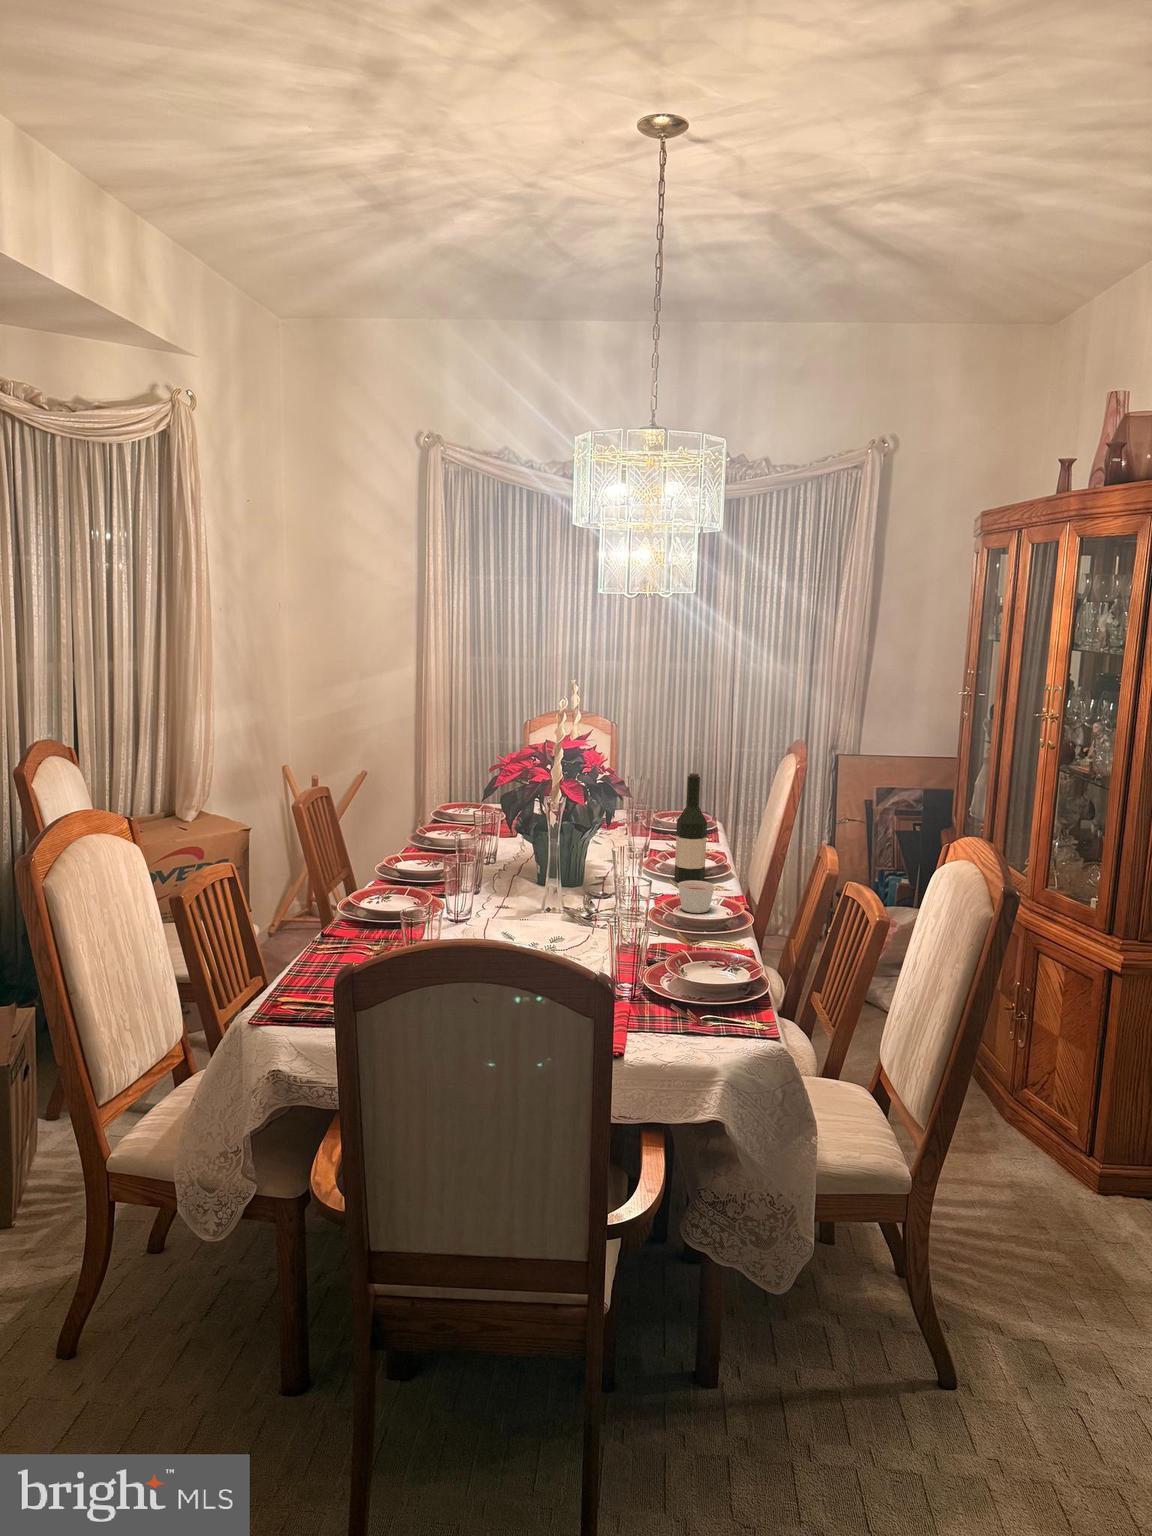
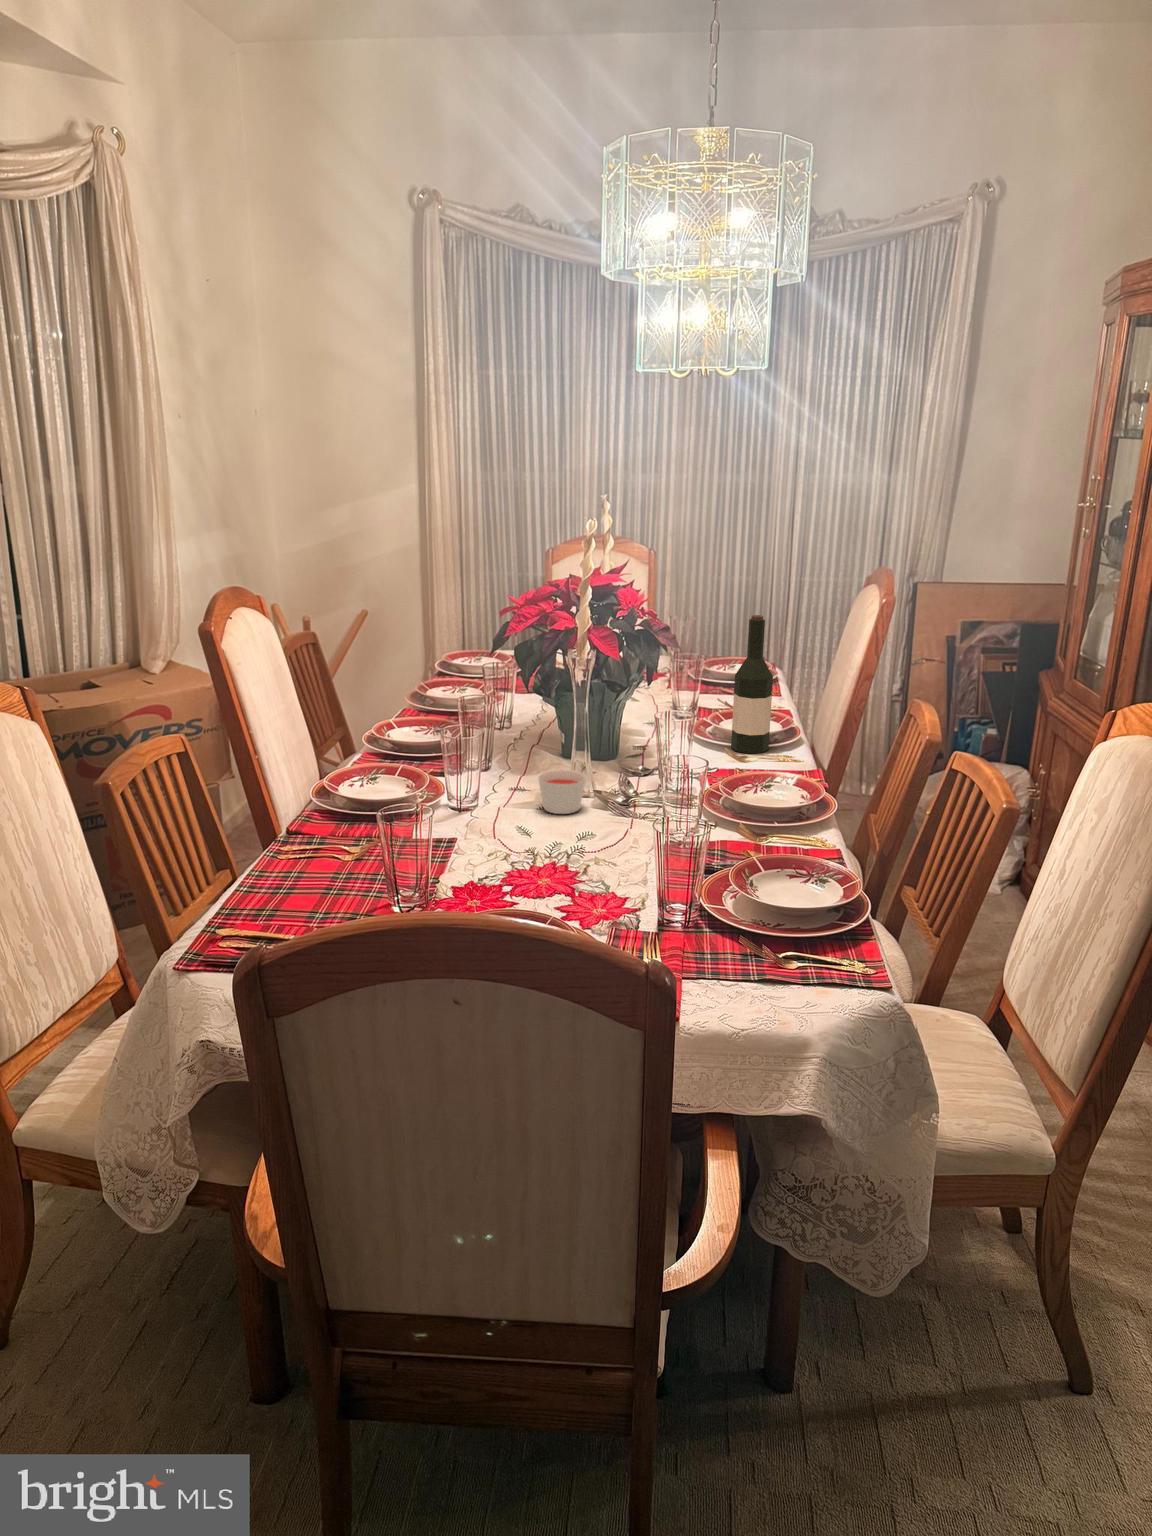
candle: present [678,881,714,913] -> present [538,770,586,814]

